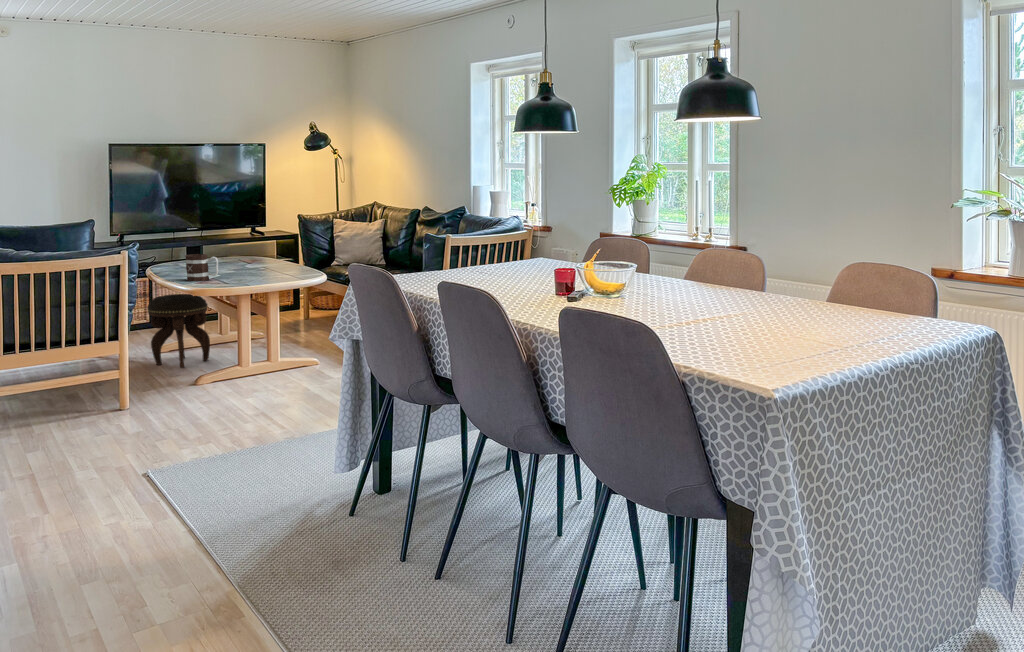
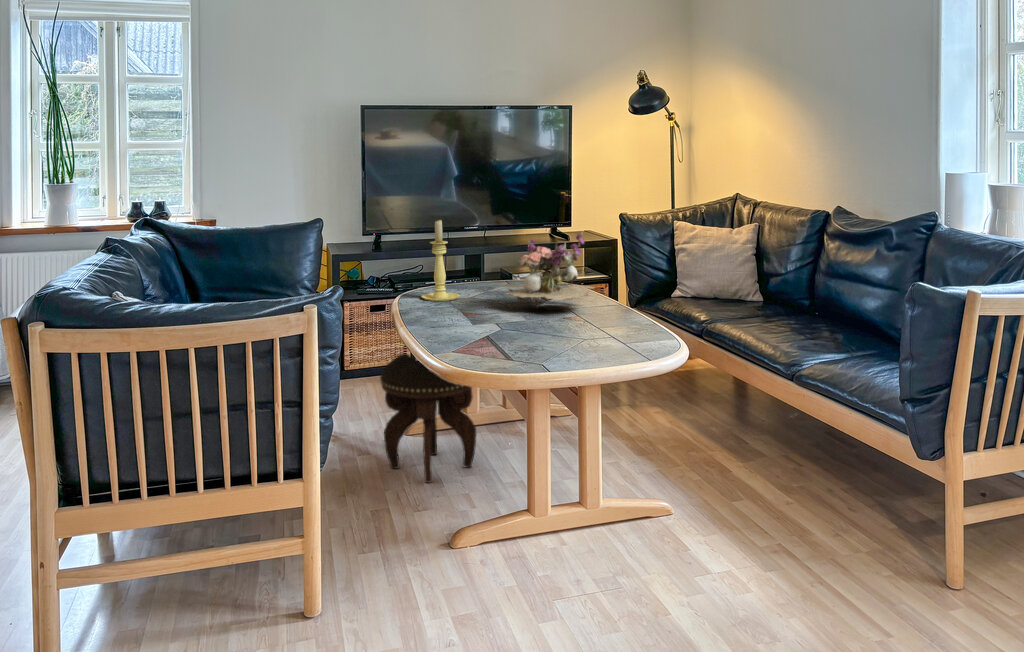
candle holder: none [167,217,192,268] -> present [421,220,459,301]
flower arrangement: none [221,222,278,268] -> present [505,232,595,307]
mug: present [185,254,218,281] -> none [437,299,495,353]

